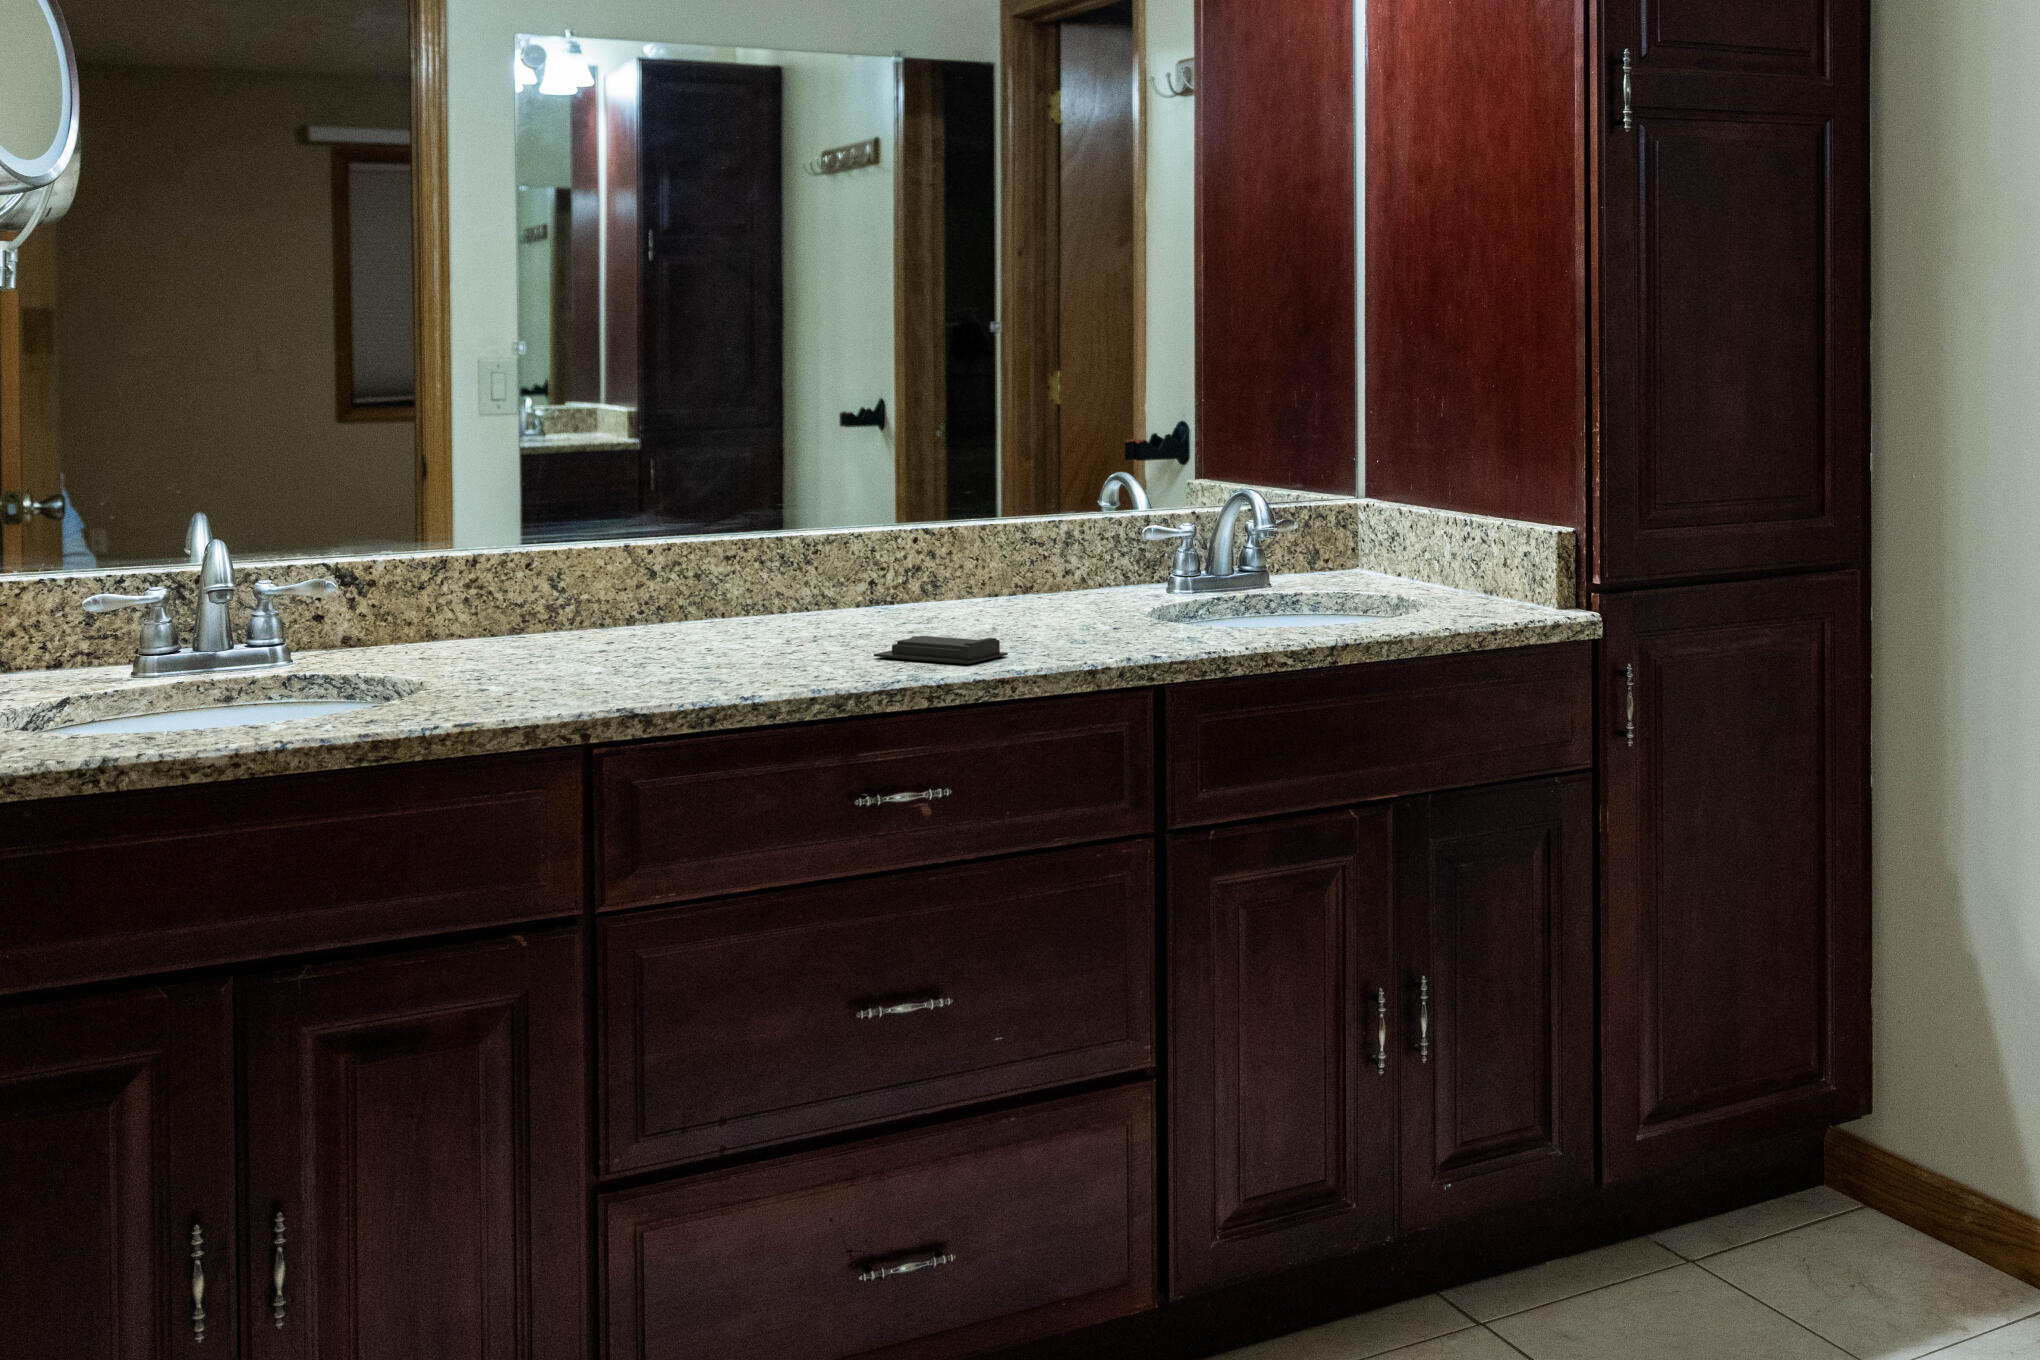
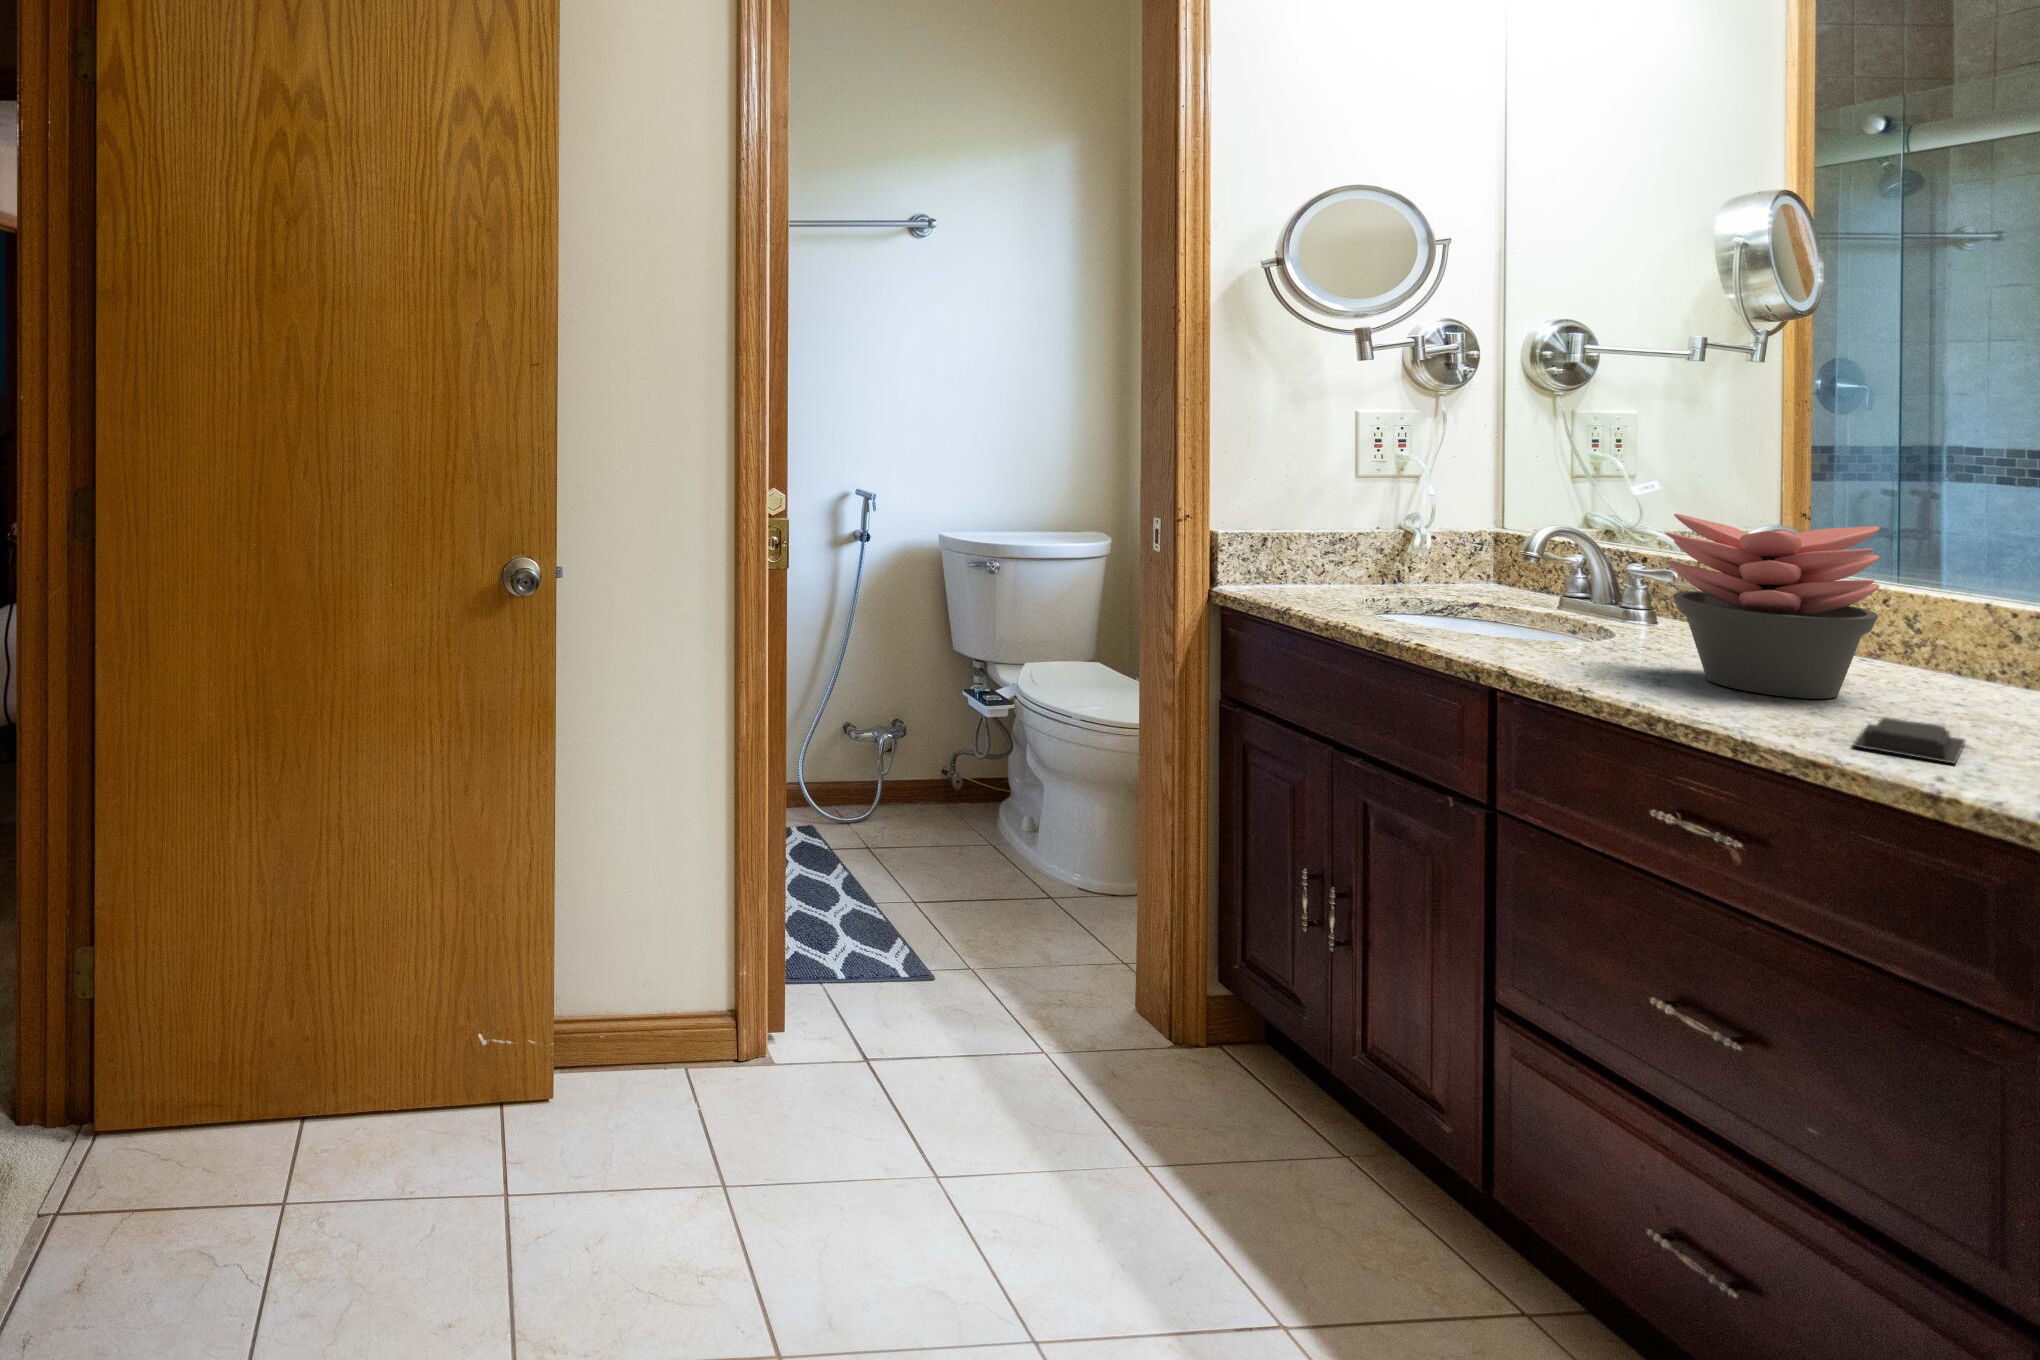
succulent plant: none [589,463,787,669] -> present [1666,514,1880,699]

